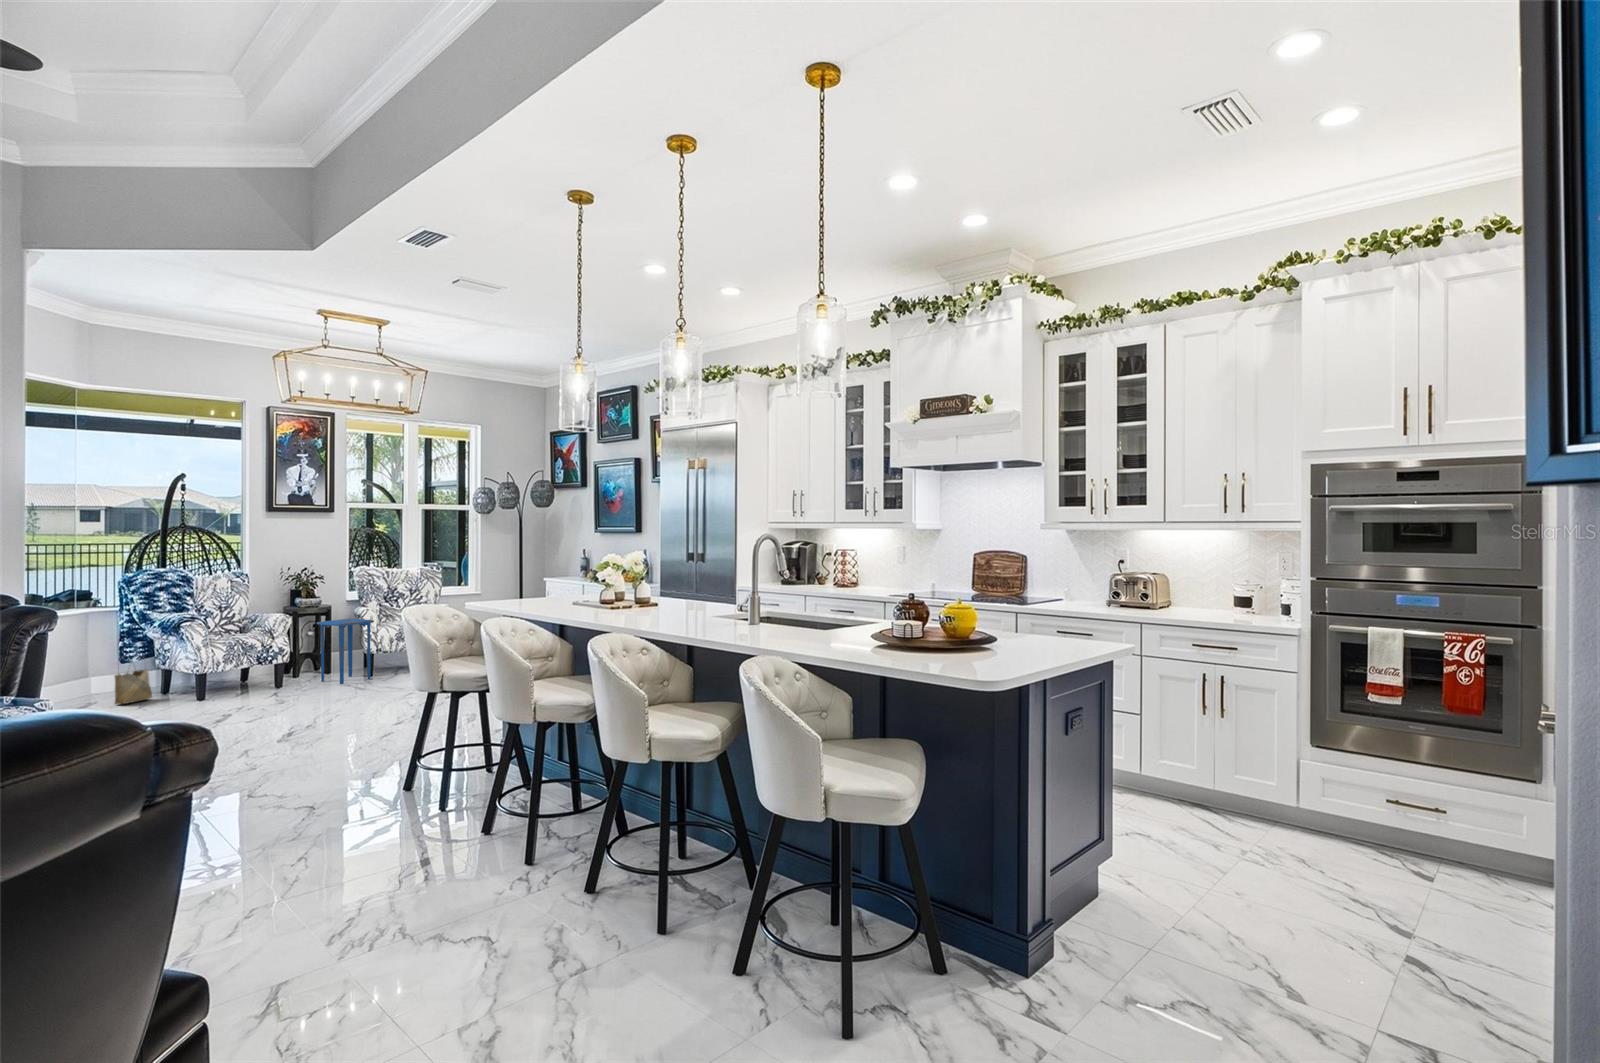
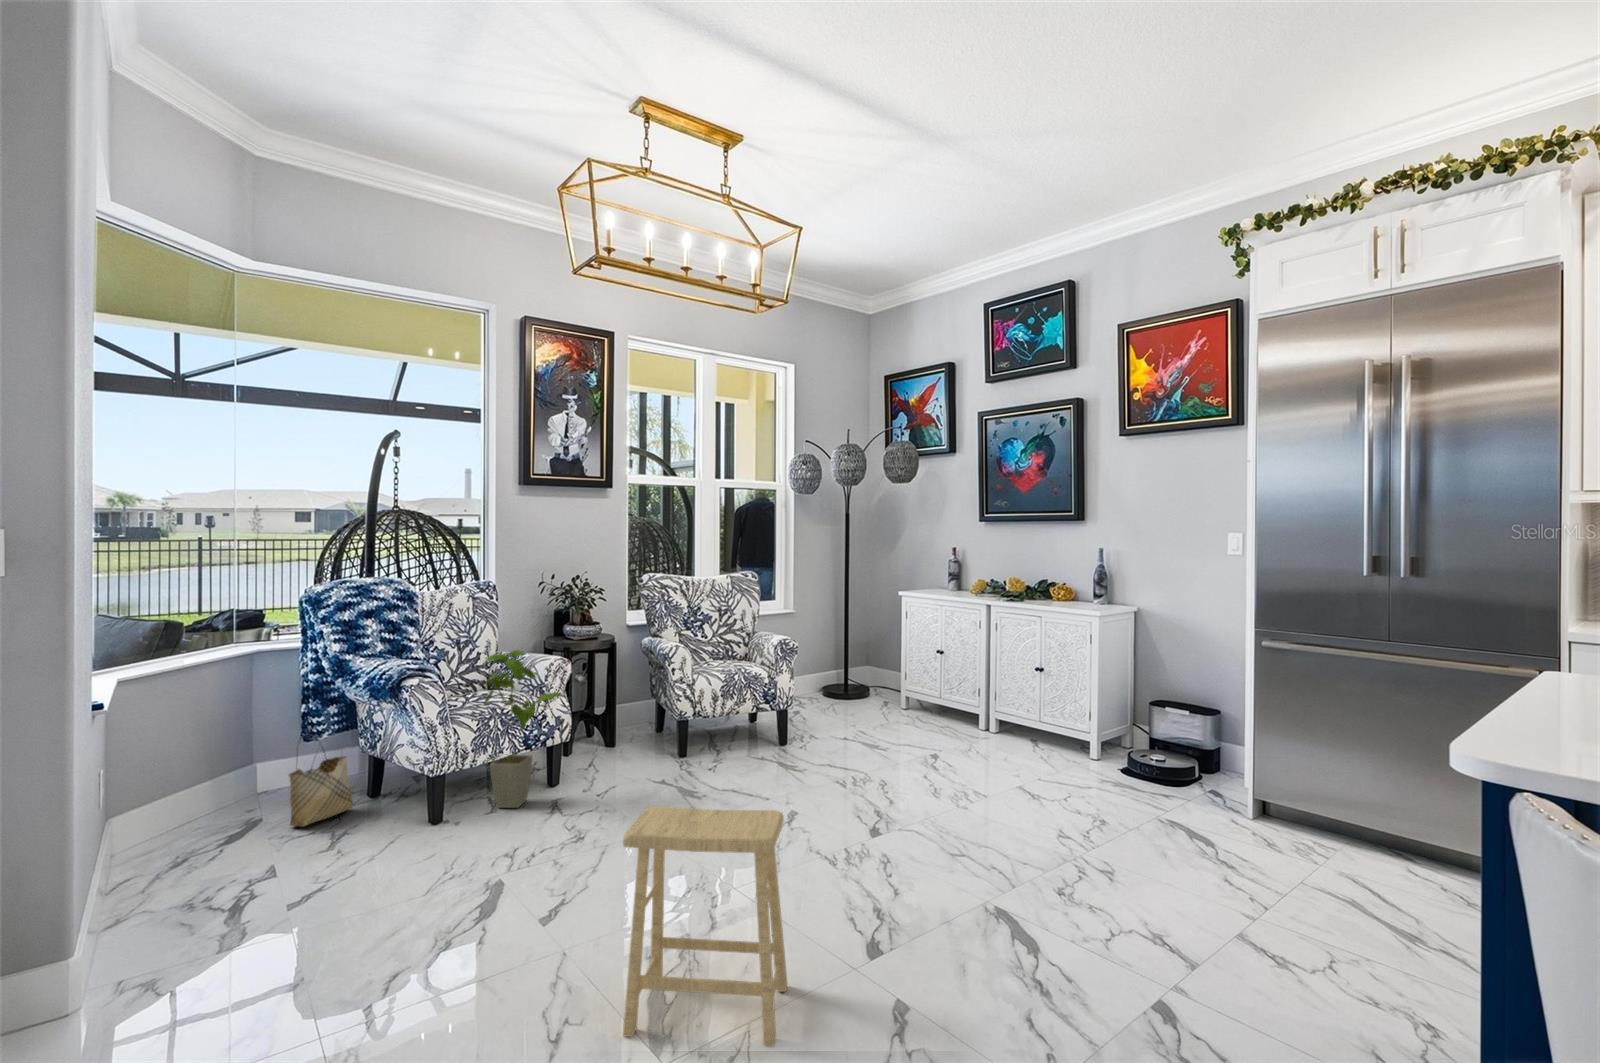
house plant: none [230,609,286,697] -> present [485,650,566,808]
side table: present [317,619,374,684] -> none [602,657,688,771]
footstool: none [265,662,345,744] -> present [623,806,788,1046]

